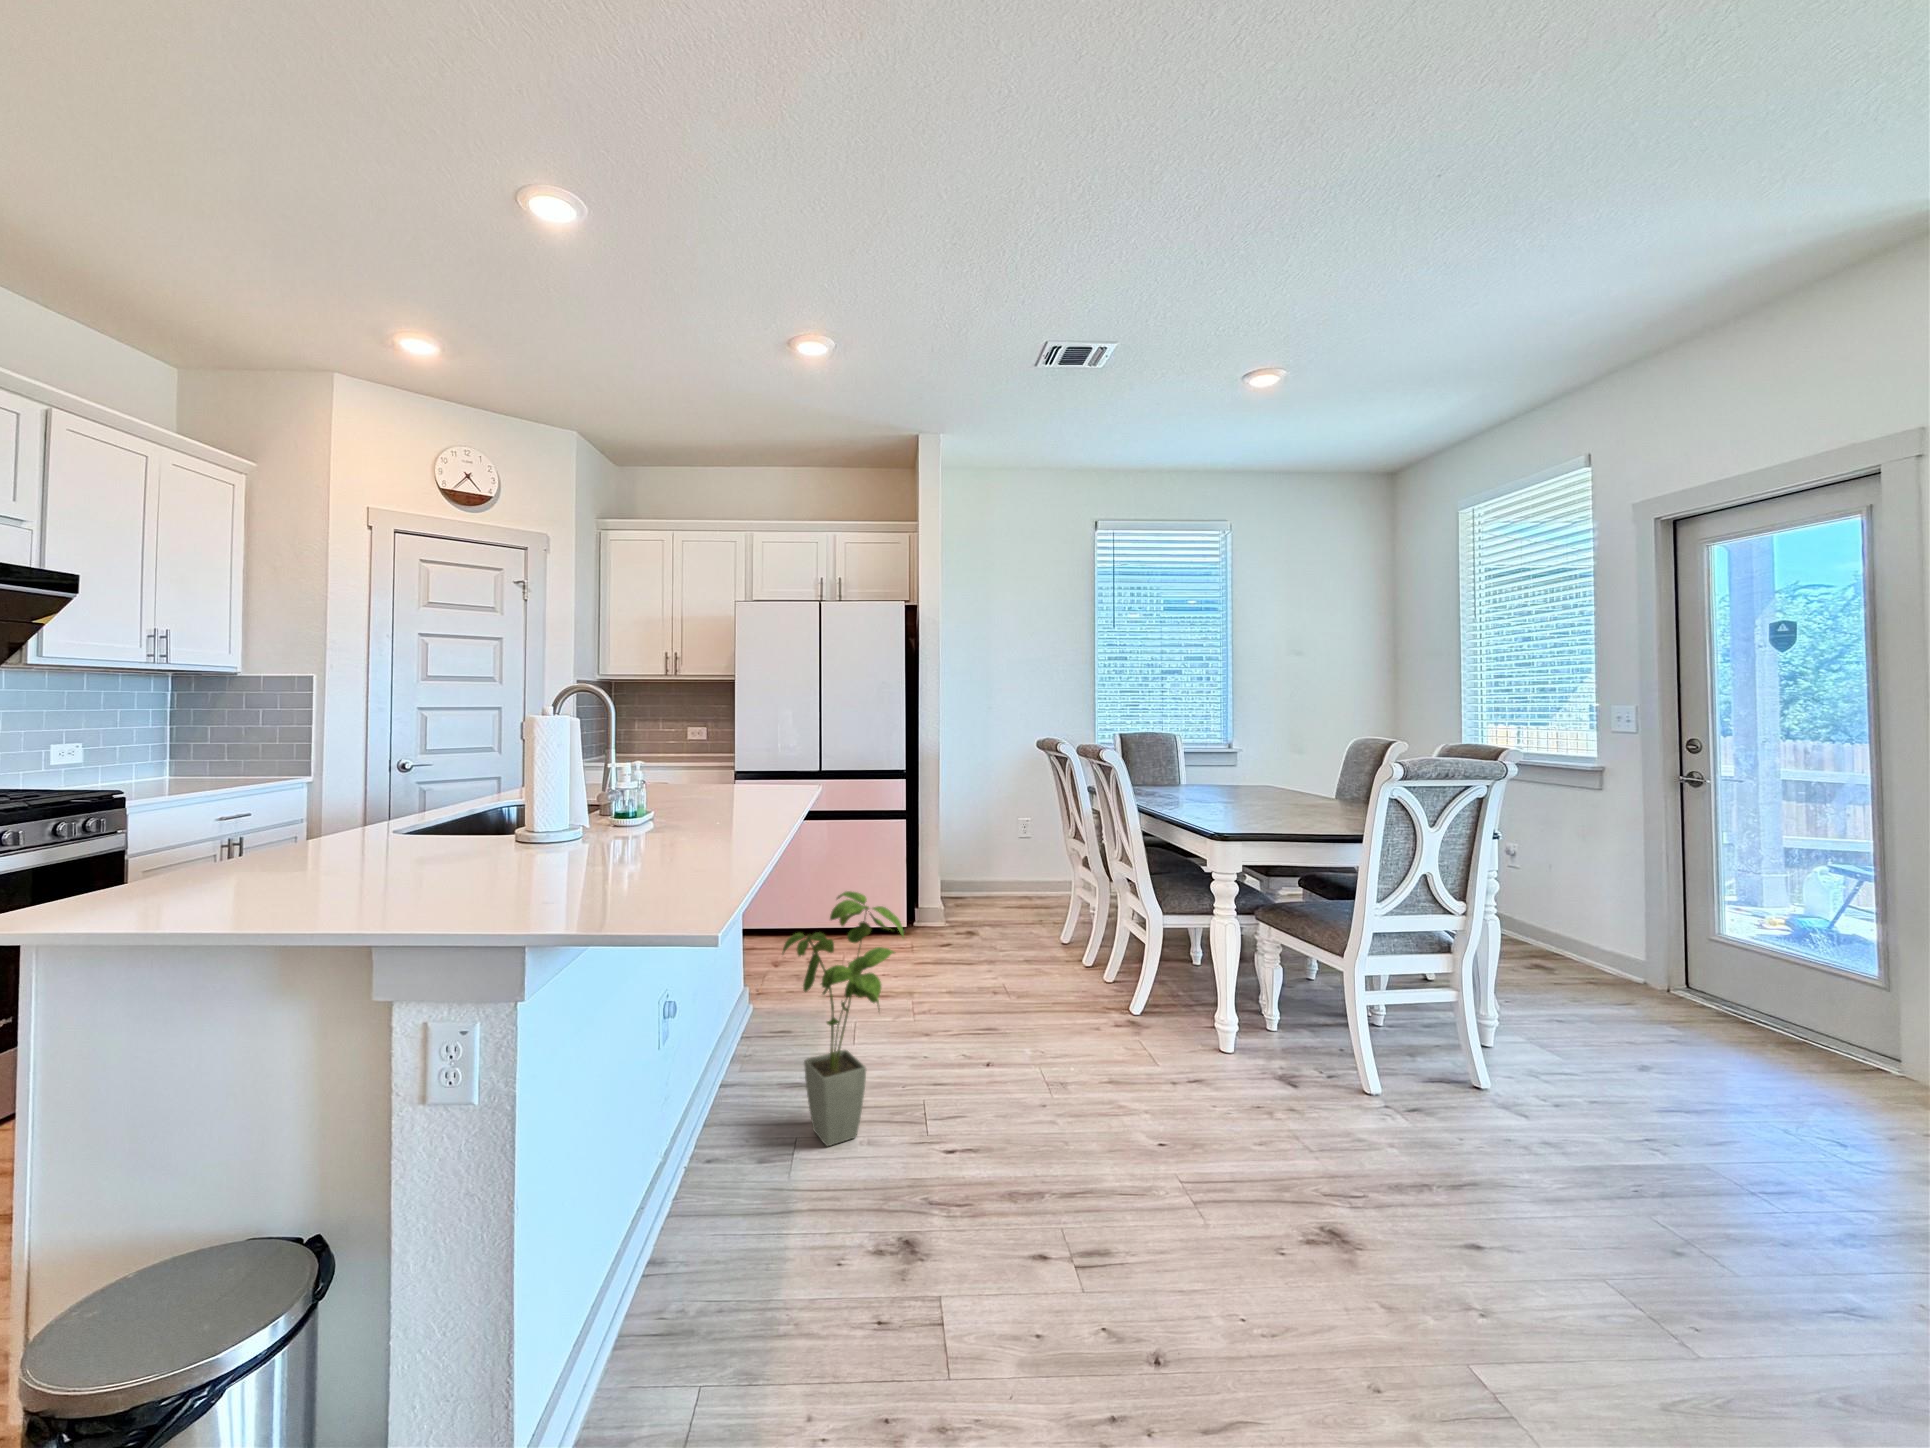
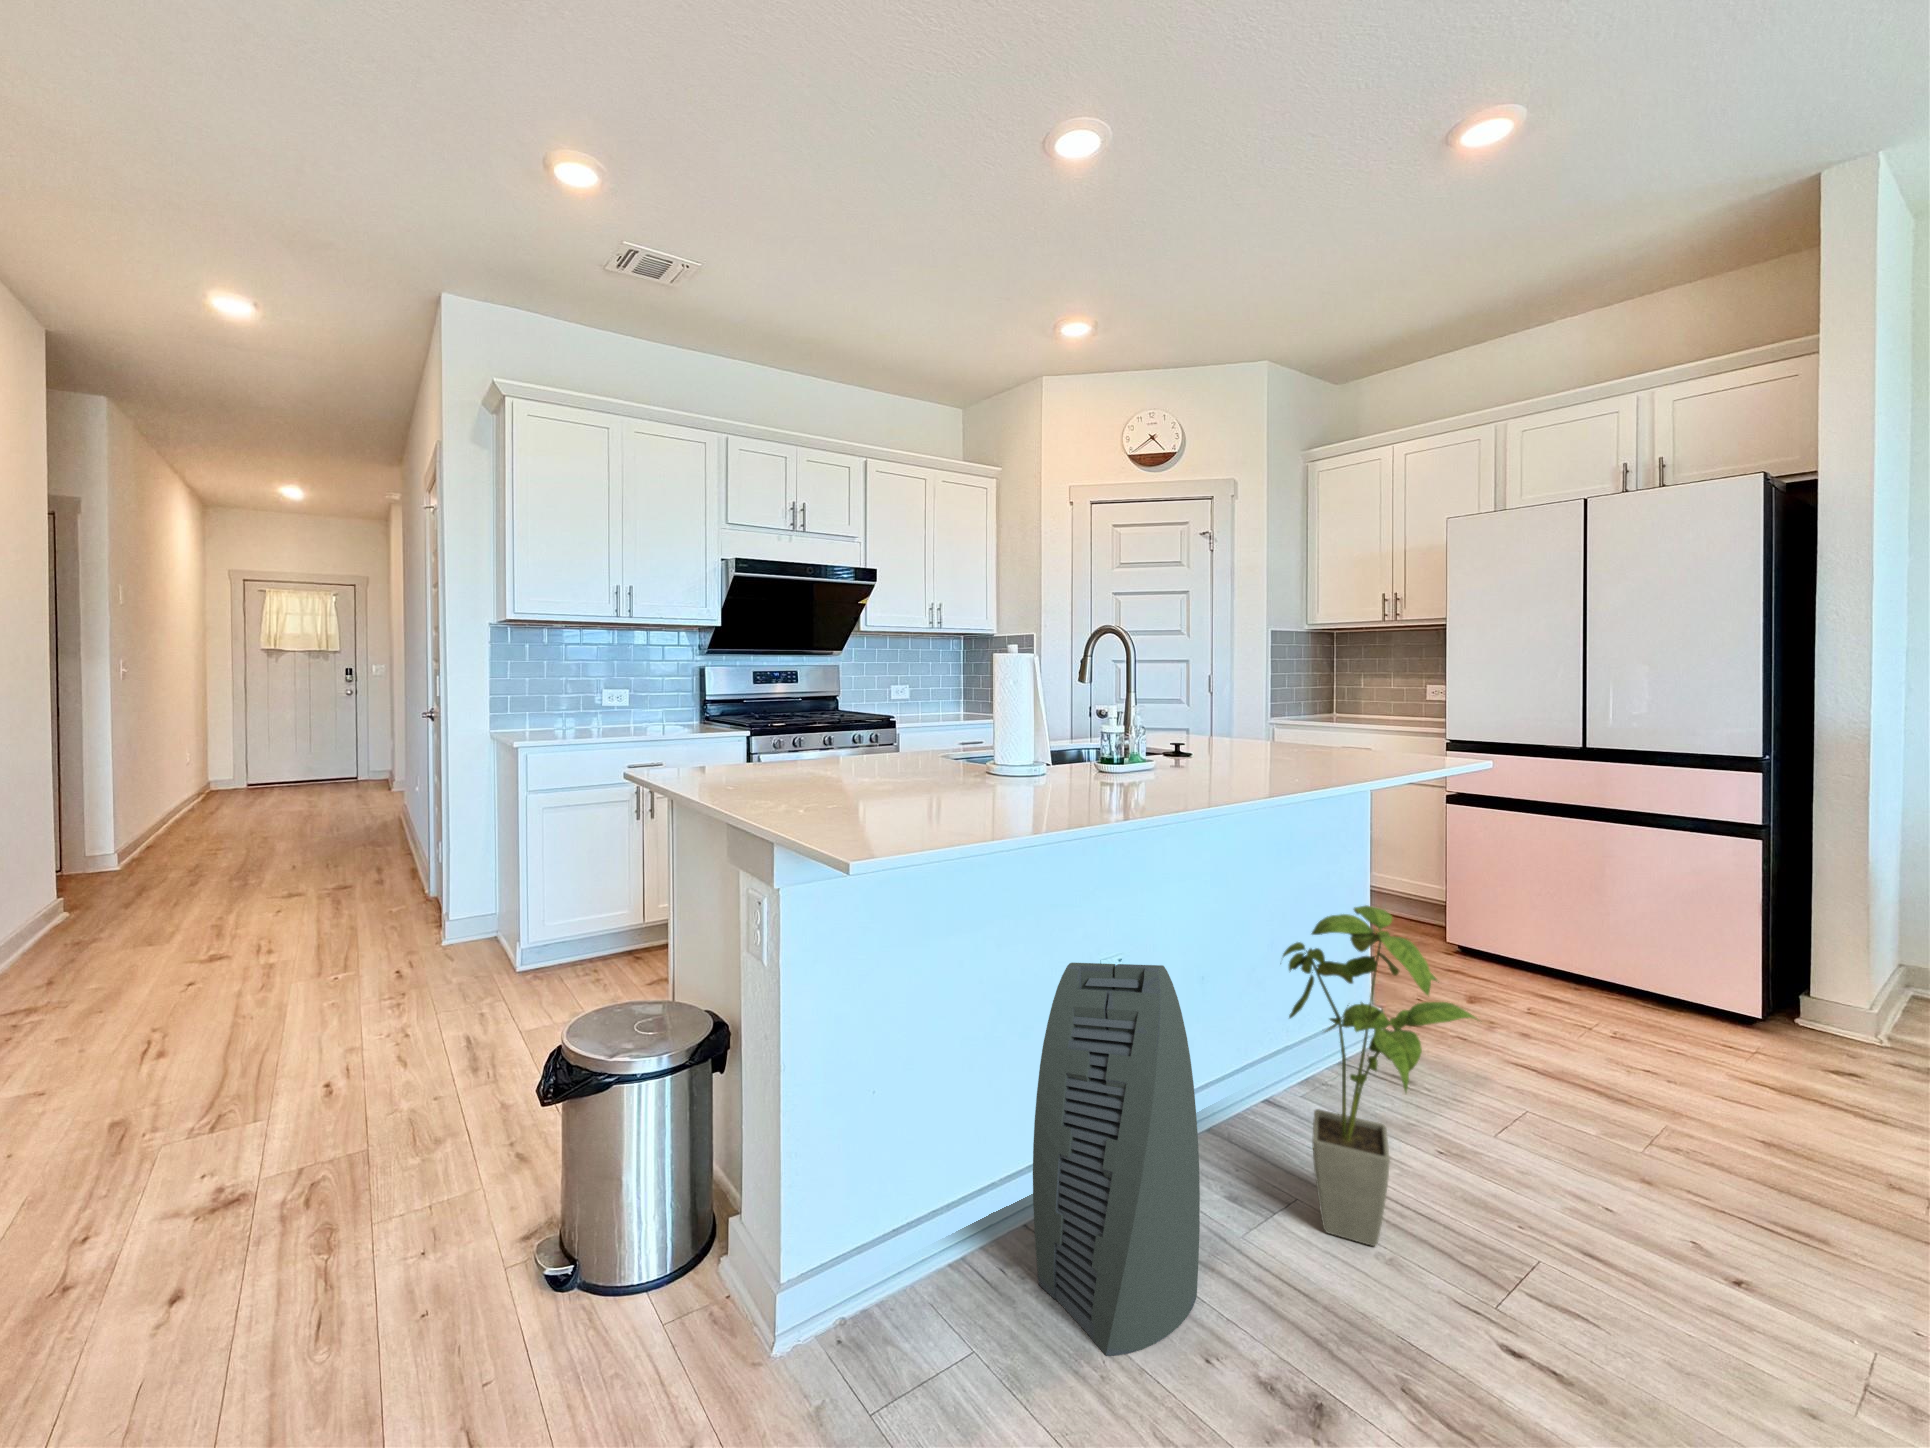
air purifier: none [686,972,805,1320] -> present [1033,963,1200,1356]

